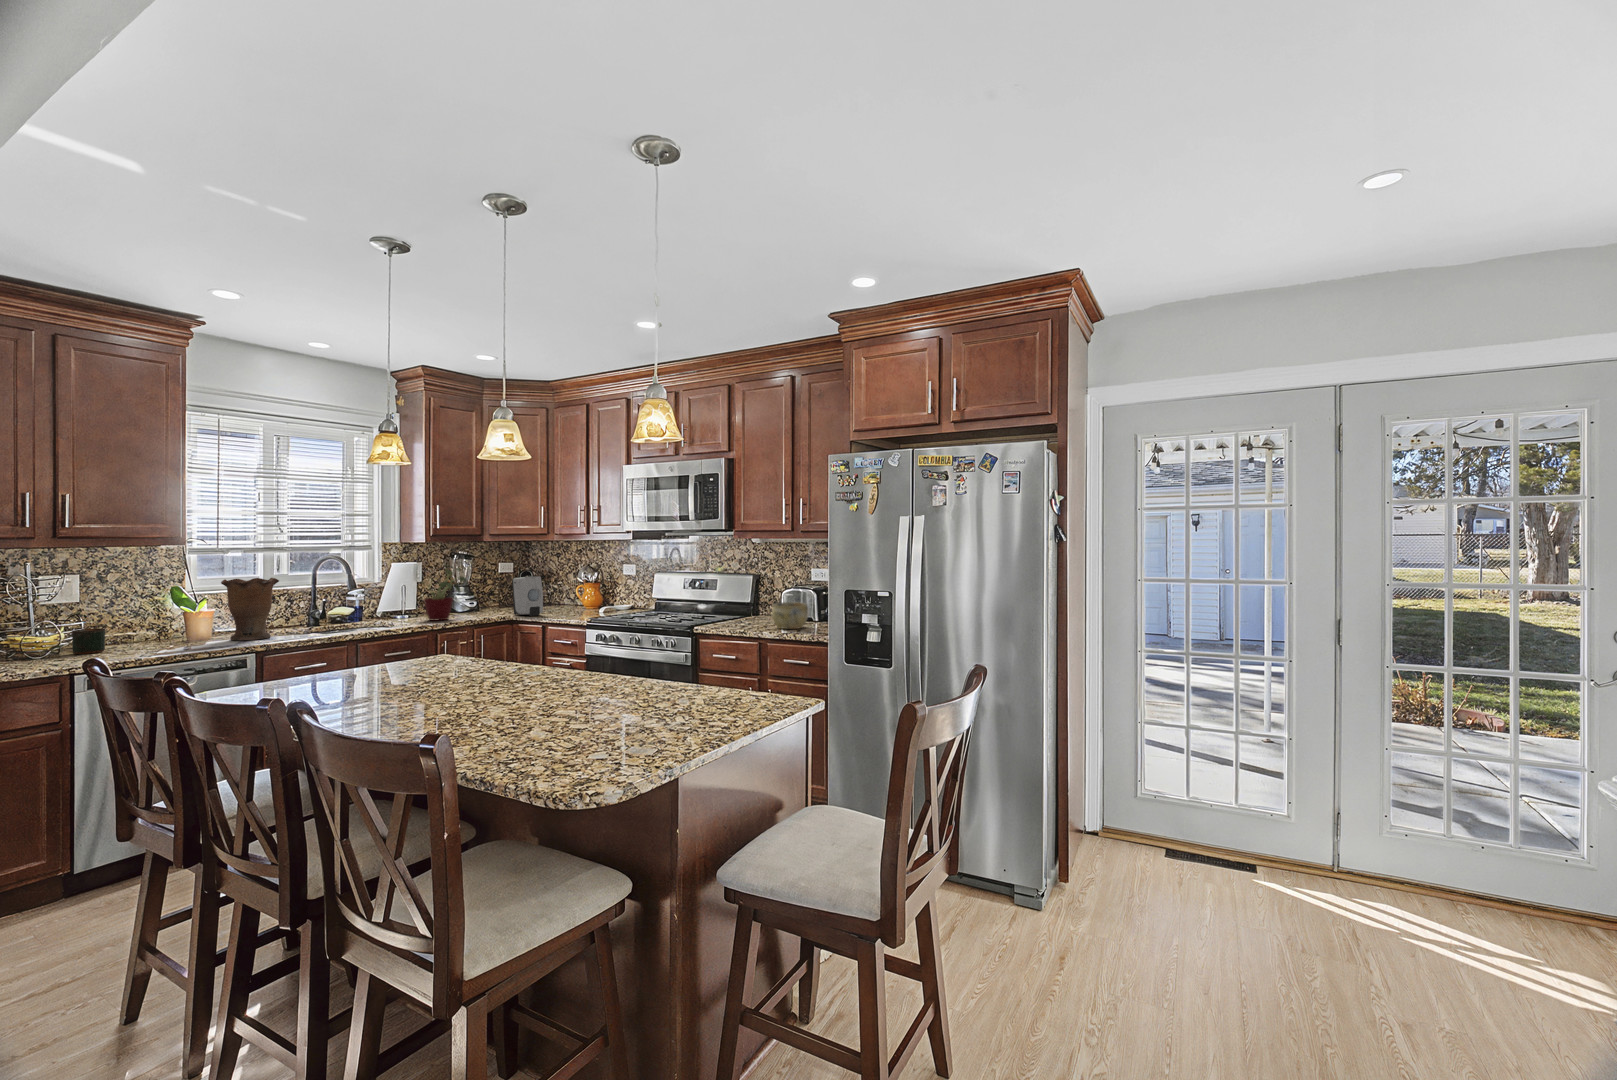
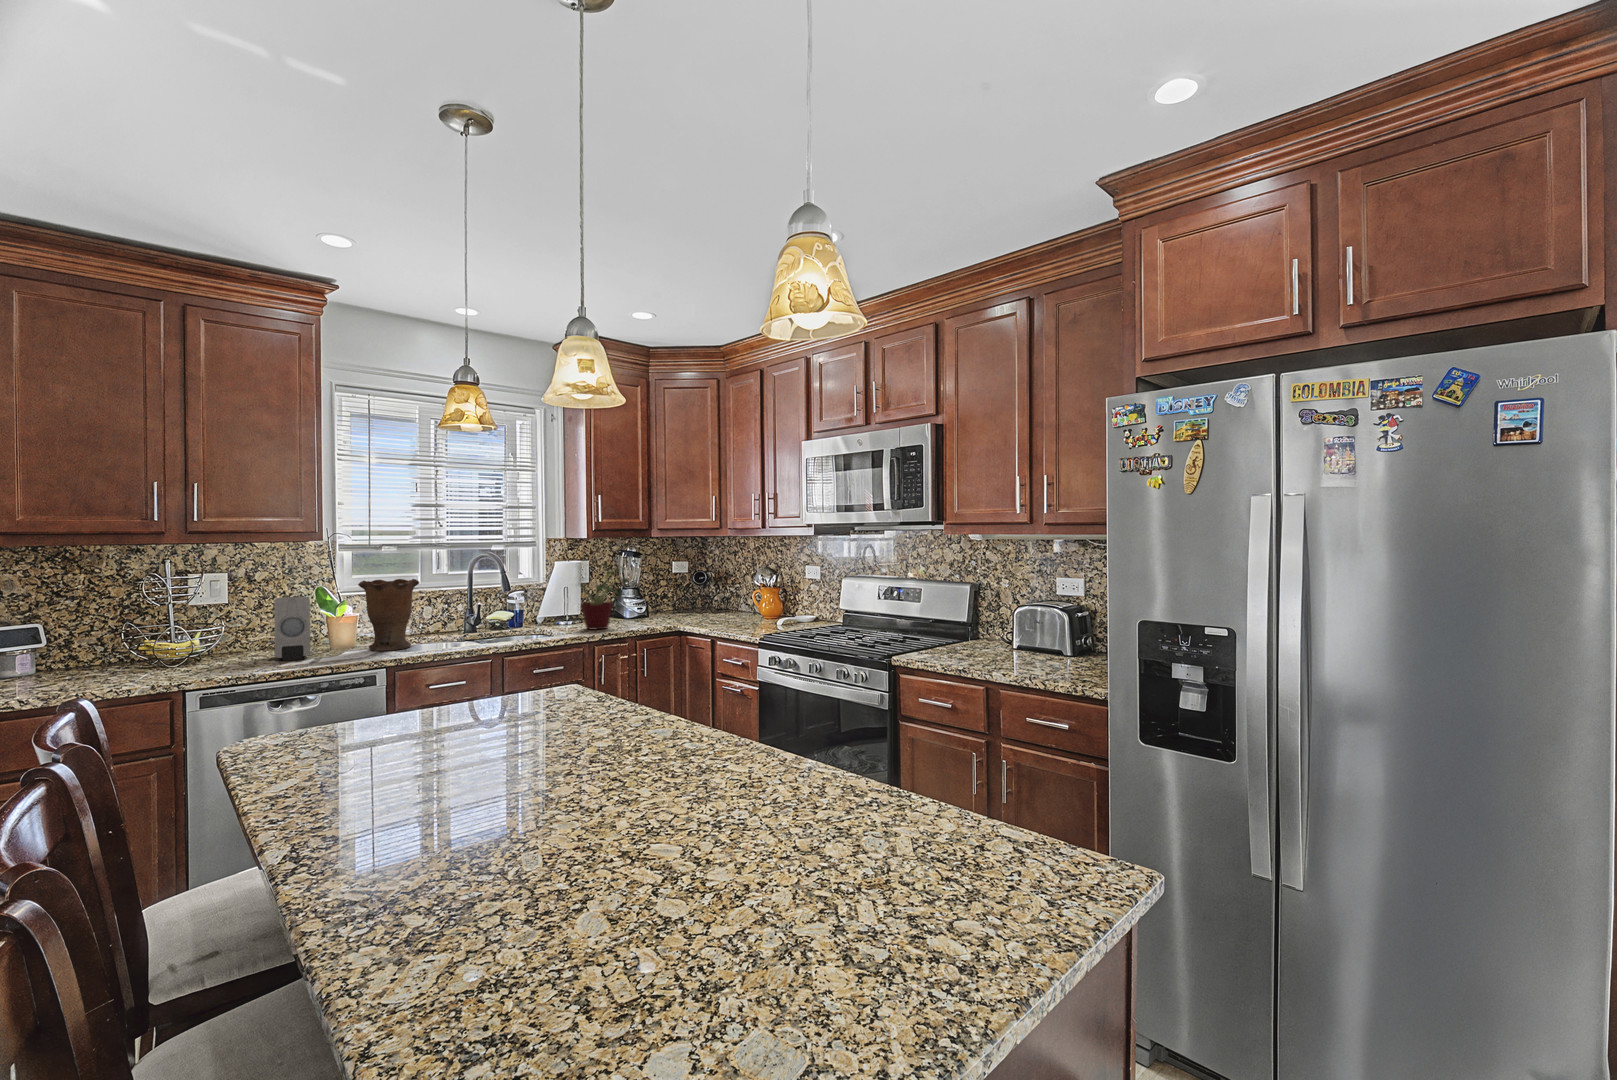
soap dispenser: present [512,576,543,616] -> present [274,597,310,661]
ceramic bowl: present [772,602,808,629] -> none [1003,625,1059,667]
mug: present [72,628,105,654] -> none [207,634,242,662]

